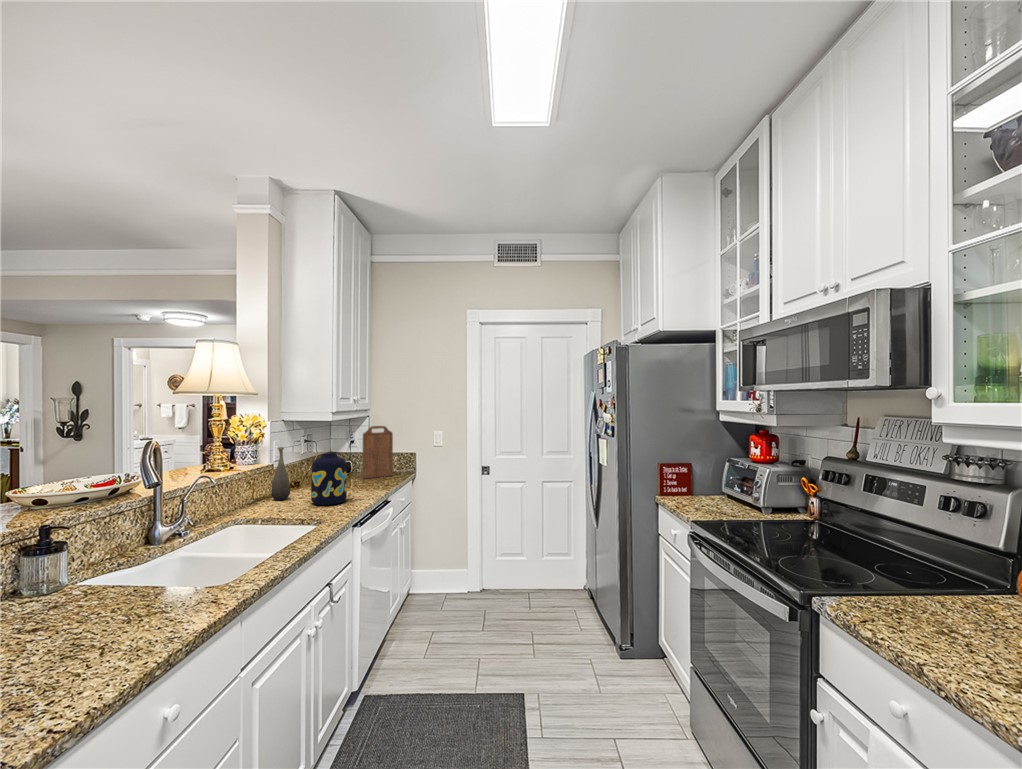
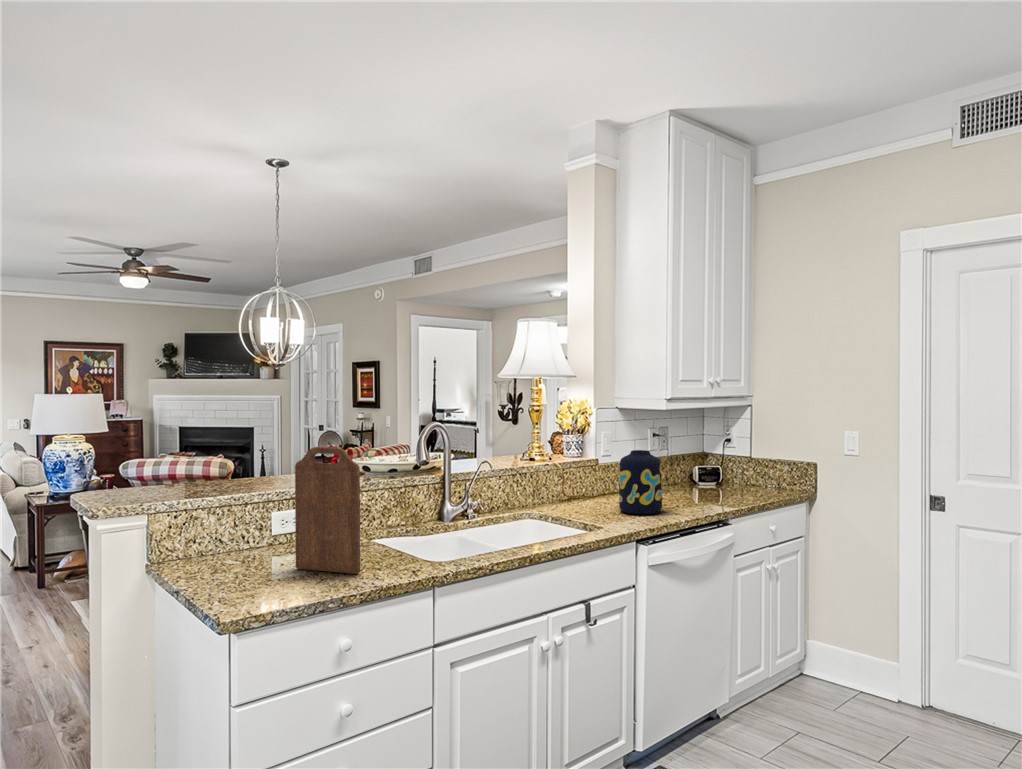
cutting board: present [363,426,393,478] -> present [295,447,360,574]
bottle: present [271,447,290,500] -> none [590,439,610,502]

